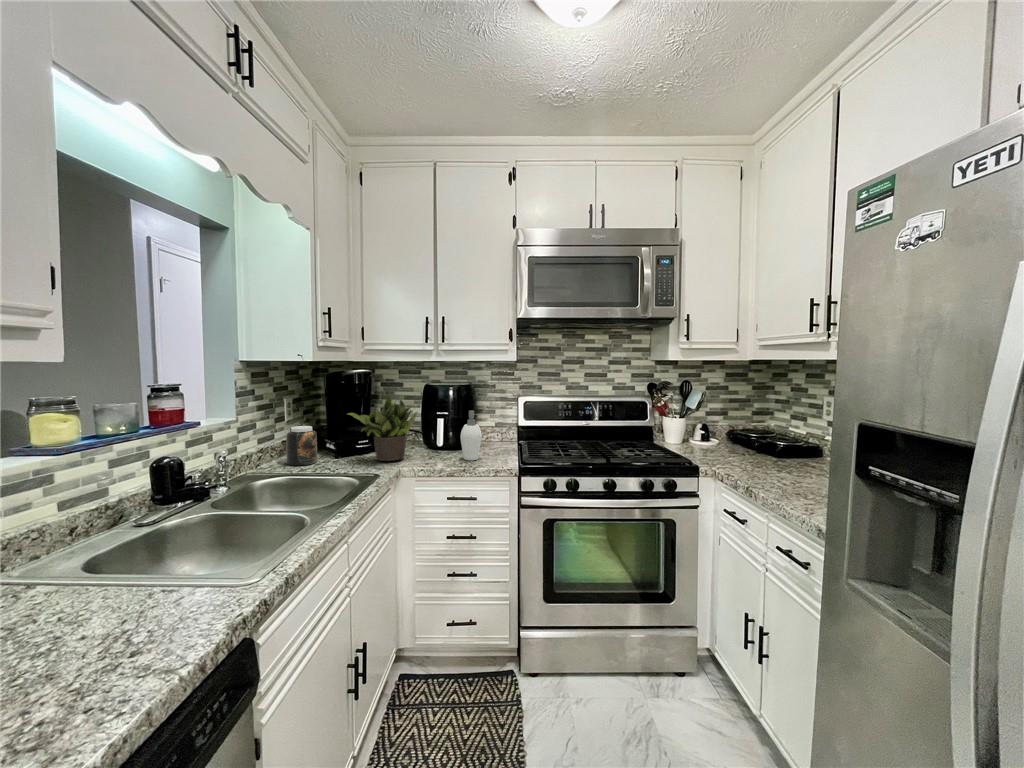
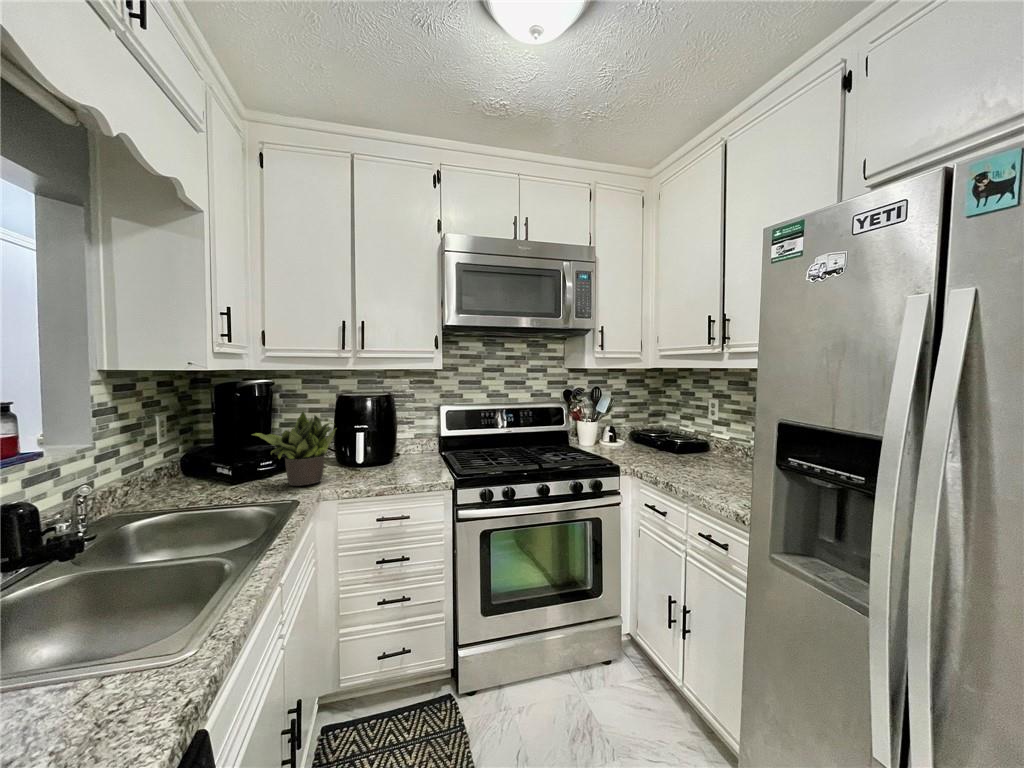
soap dispenser: present [461,411,487,460] -> none [387,424,418,477]
jar: present [286,426,317,465] -> none [169,451,211,501]

